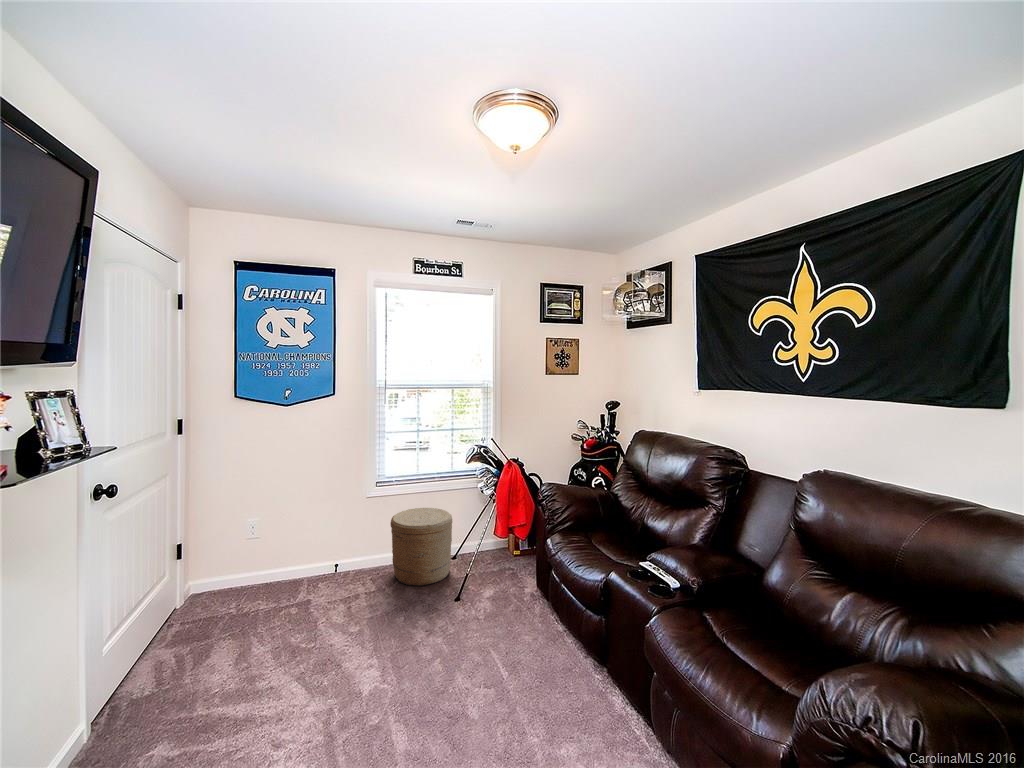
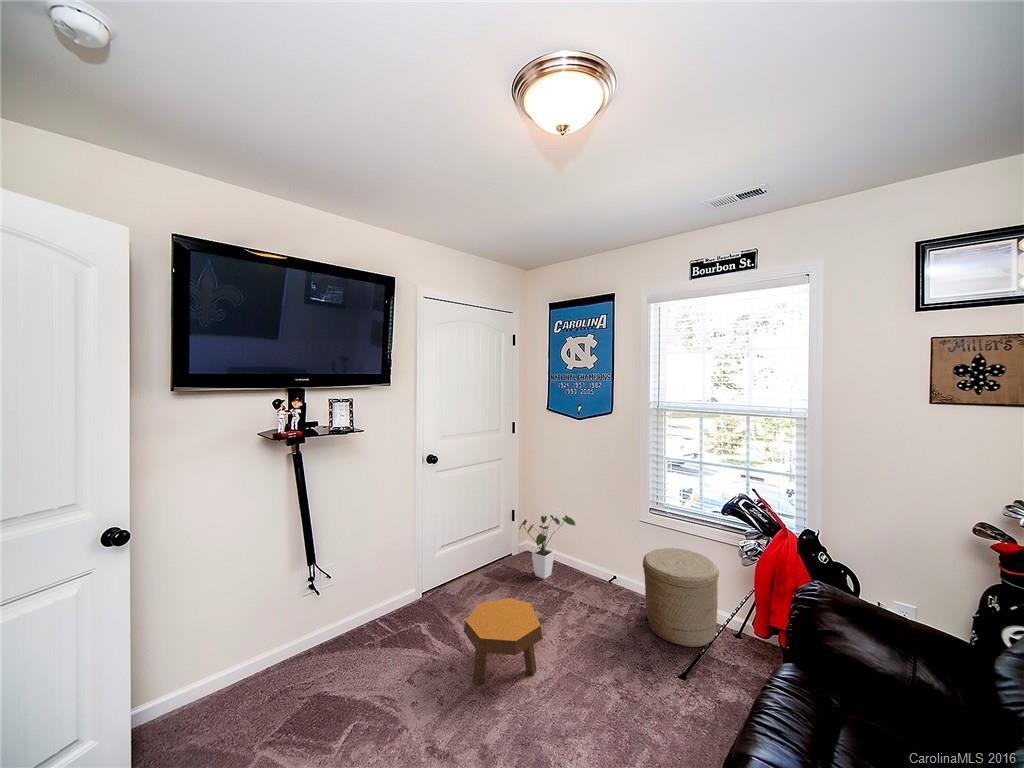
house plant: none [228,518,289,606] -> present [520,515,575,579]
footstool: none [274,605,373,716] -> present [464,598,543,685]

